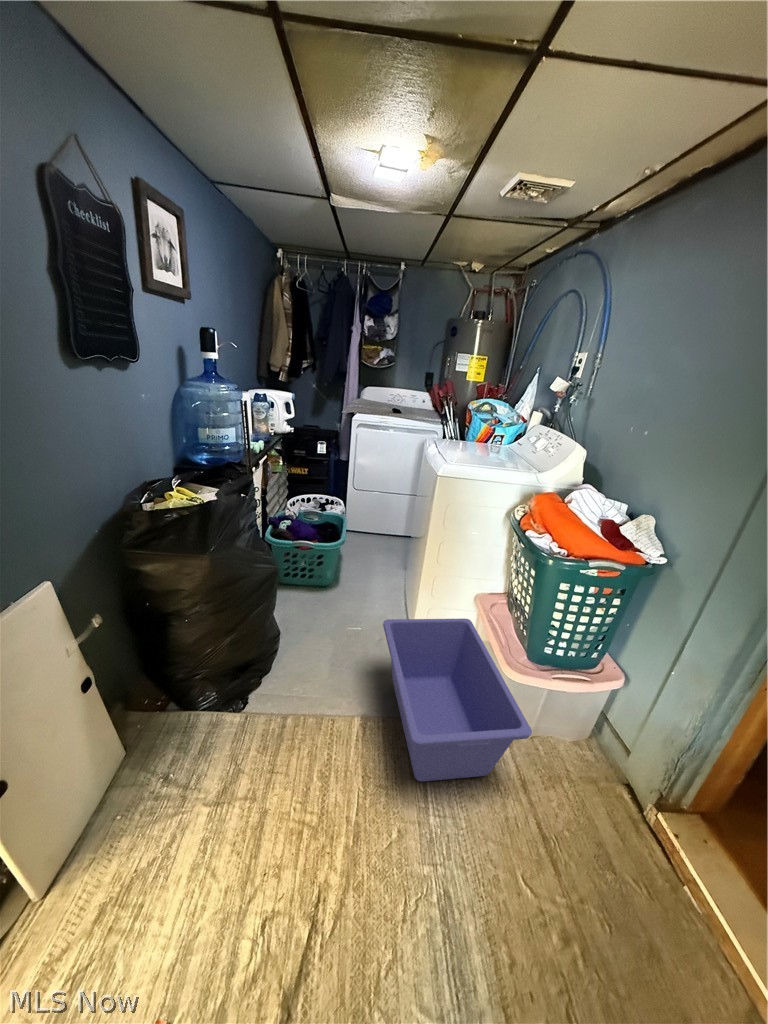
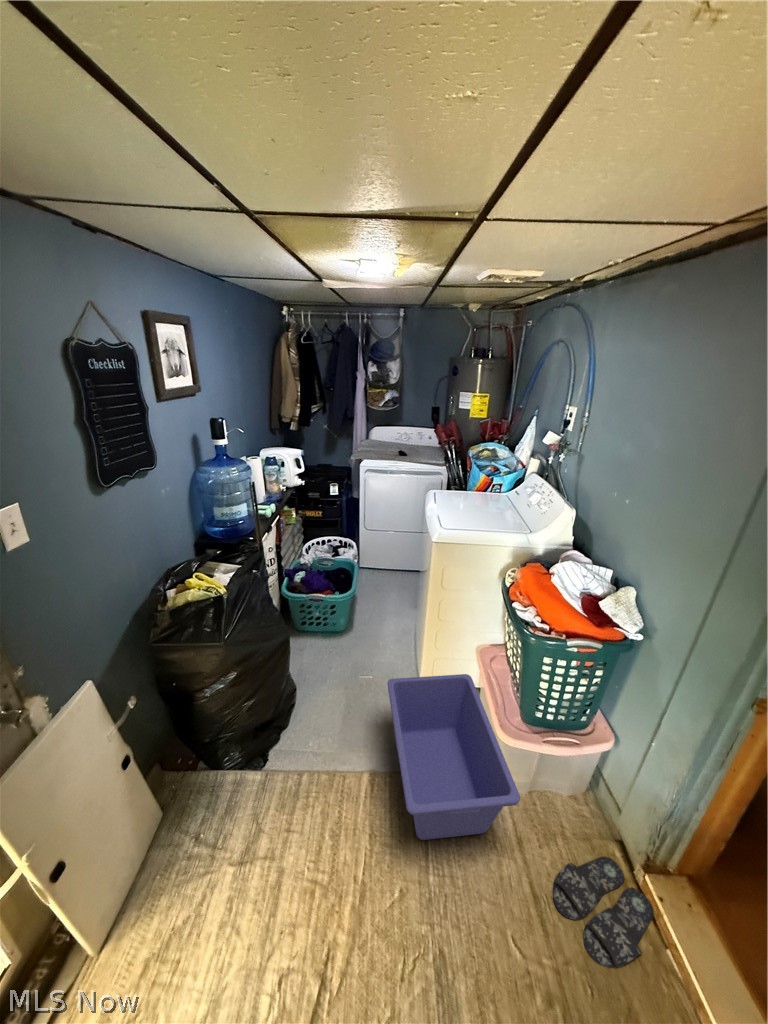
slippers: none [562,799,666,906] -> present [553,856,653,968]

